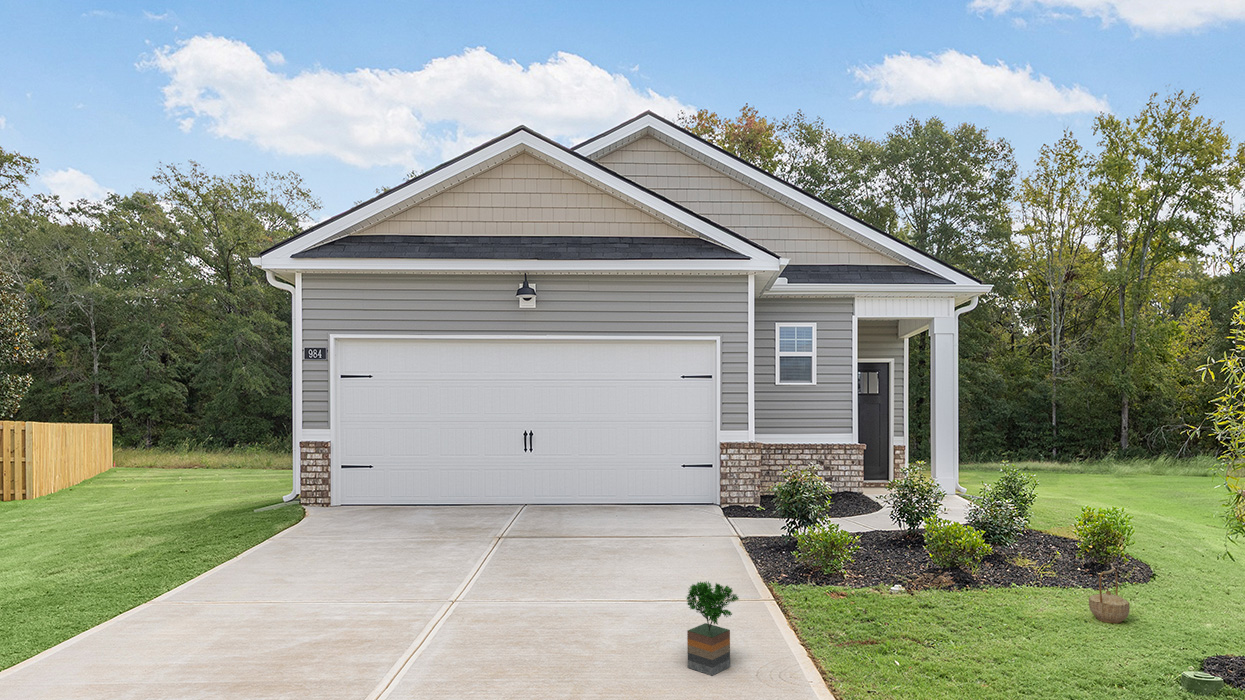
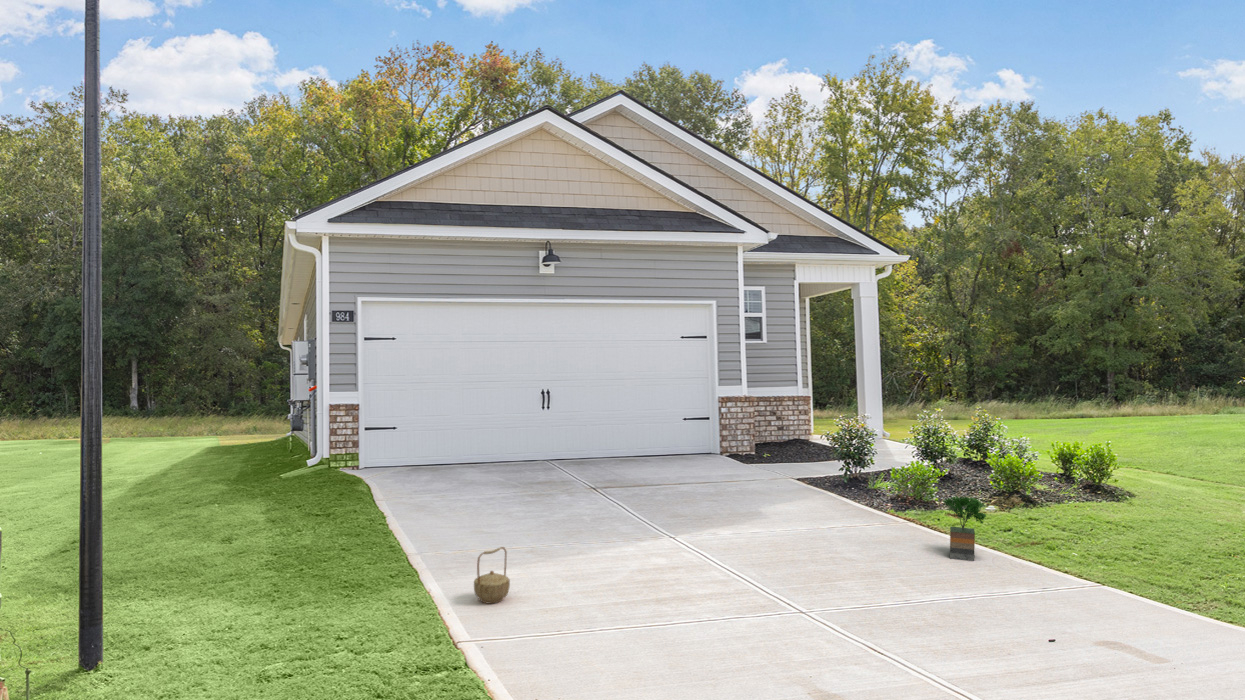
basket: present [1089,569,1130,623] -> present [474,547,510,604]

